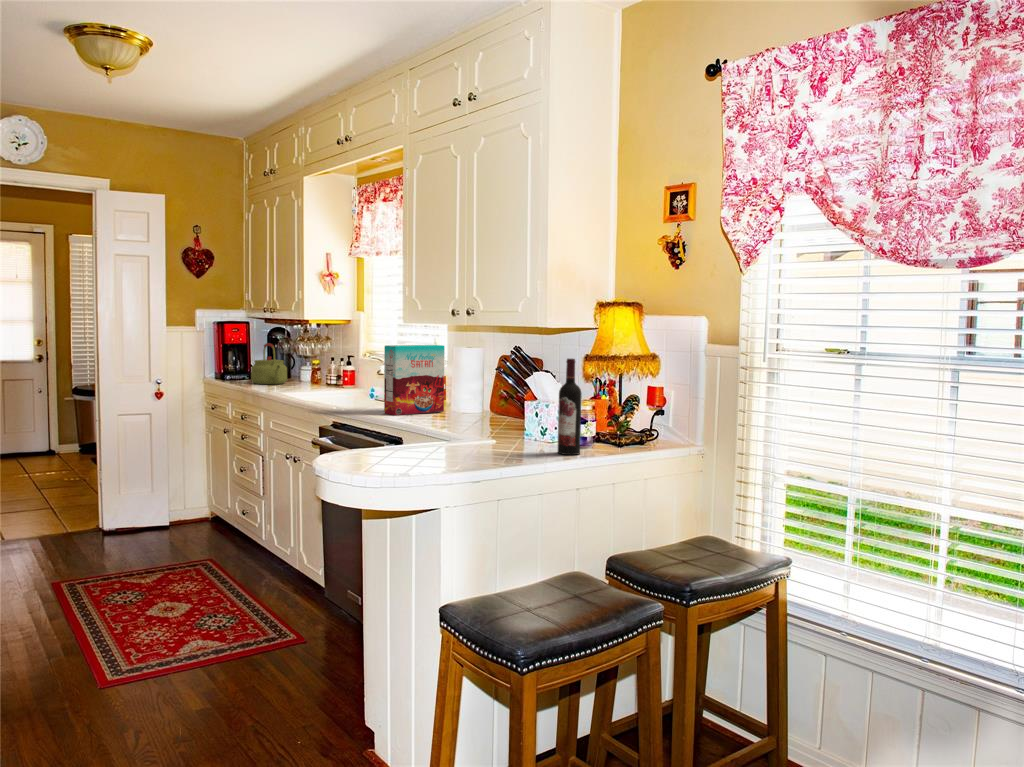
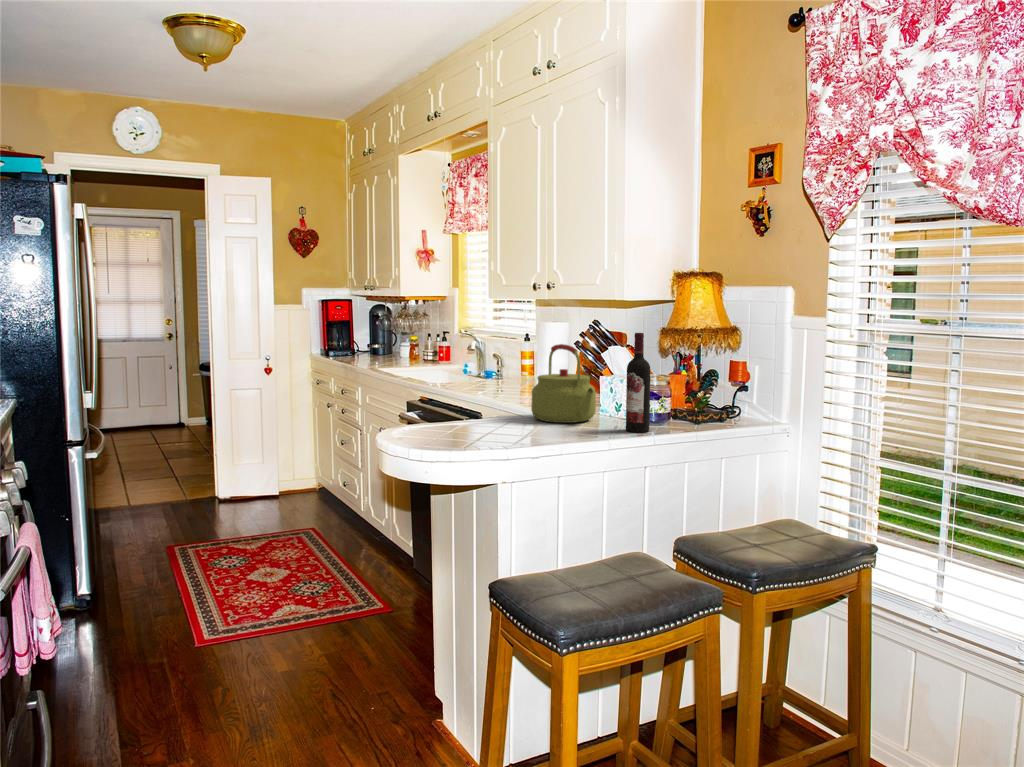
kettle: present [251,343,287,384] -> present [531,344,596,423]
cereal box: present [384,345,445,416] -> none [466,320,526,391]

